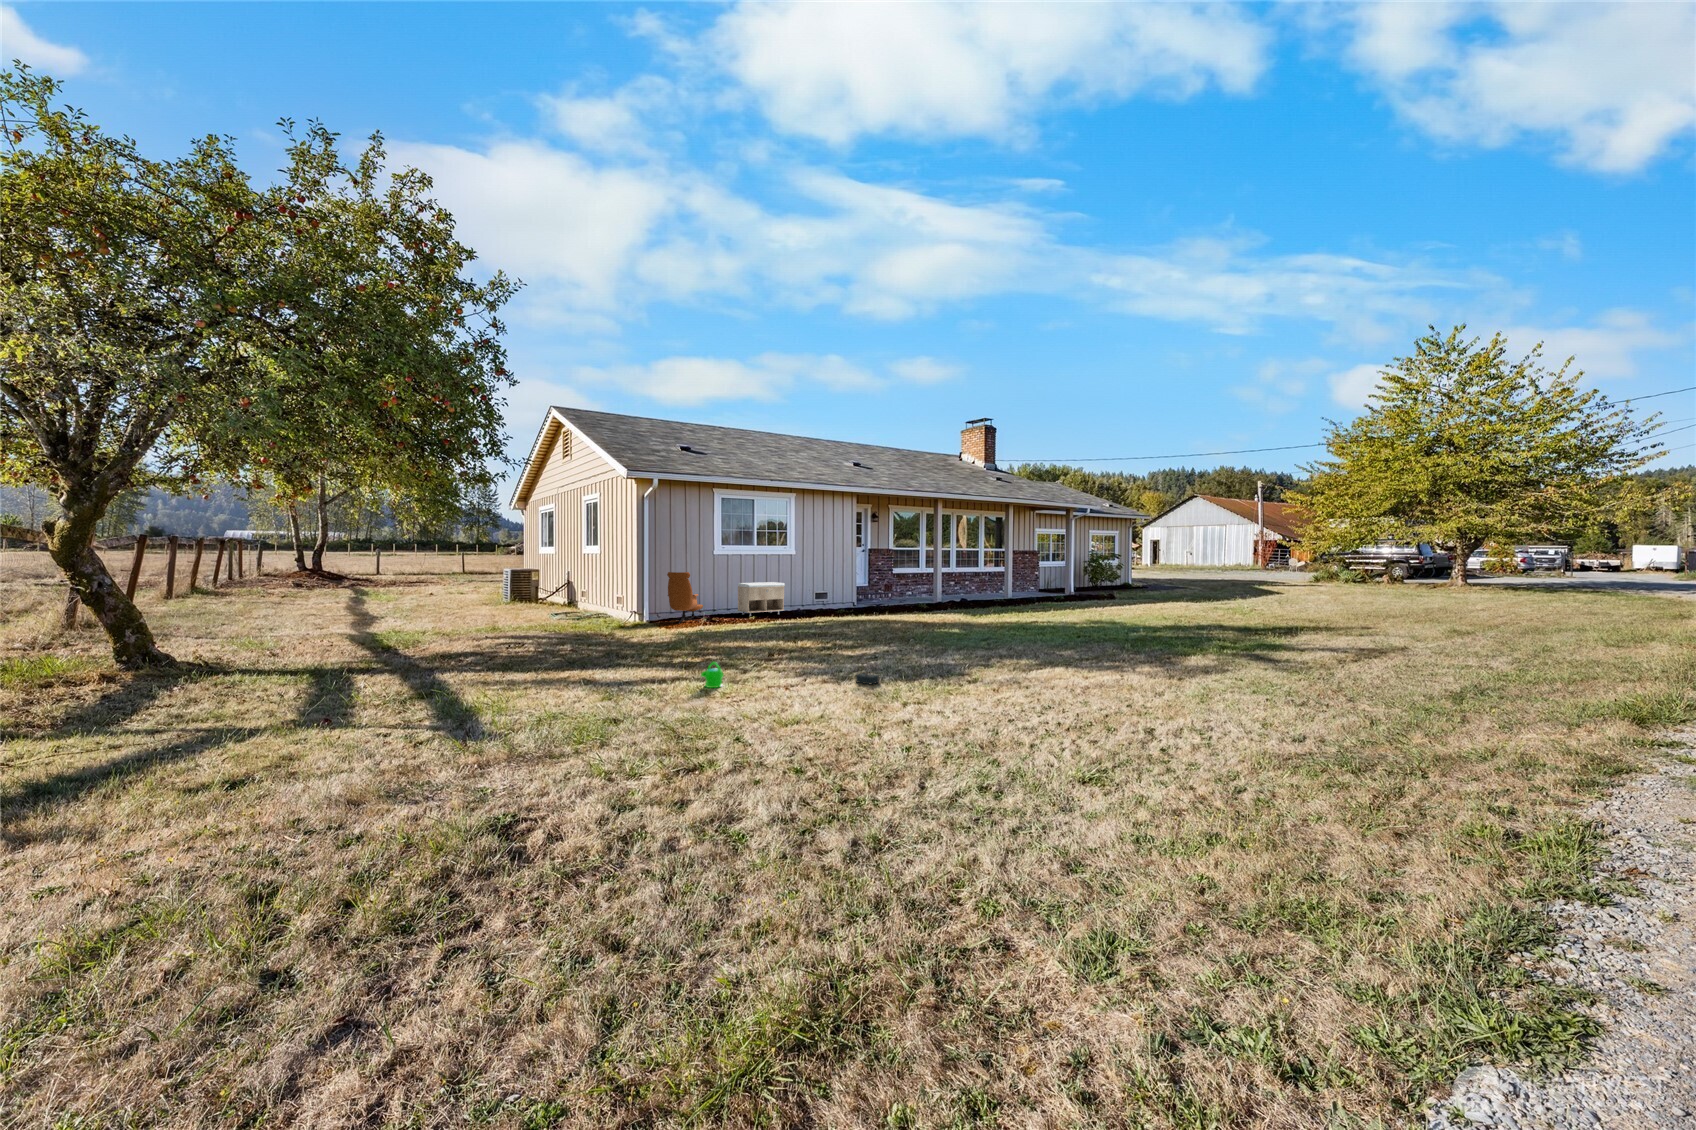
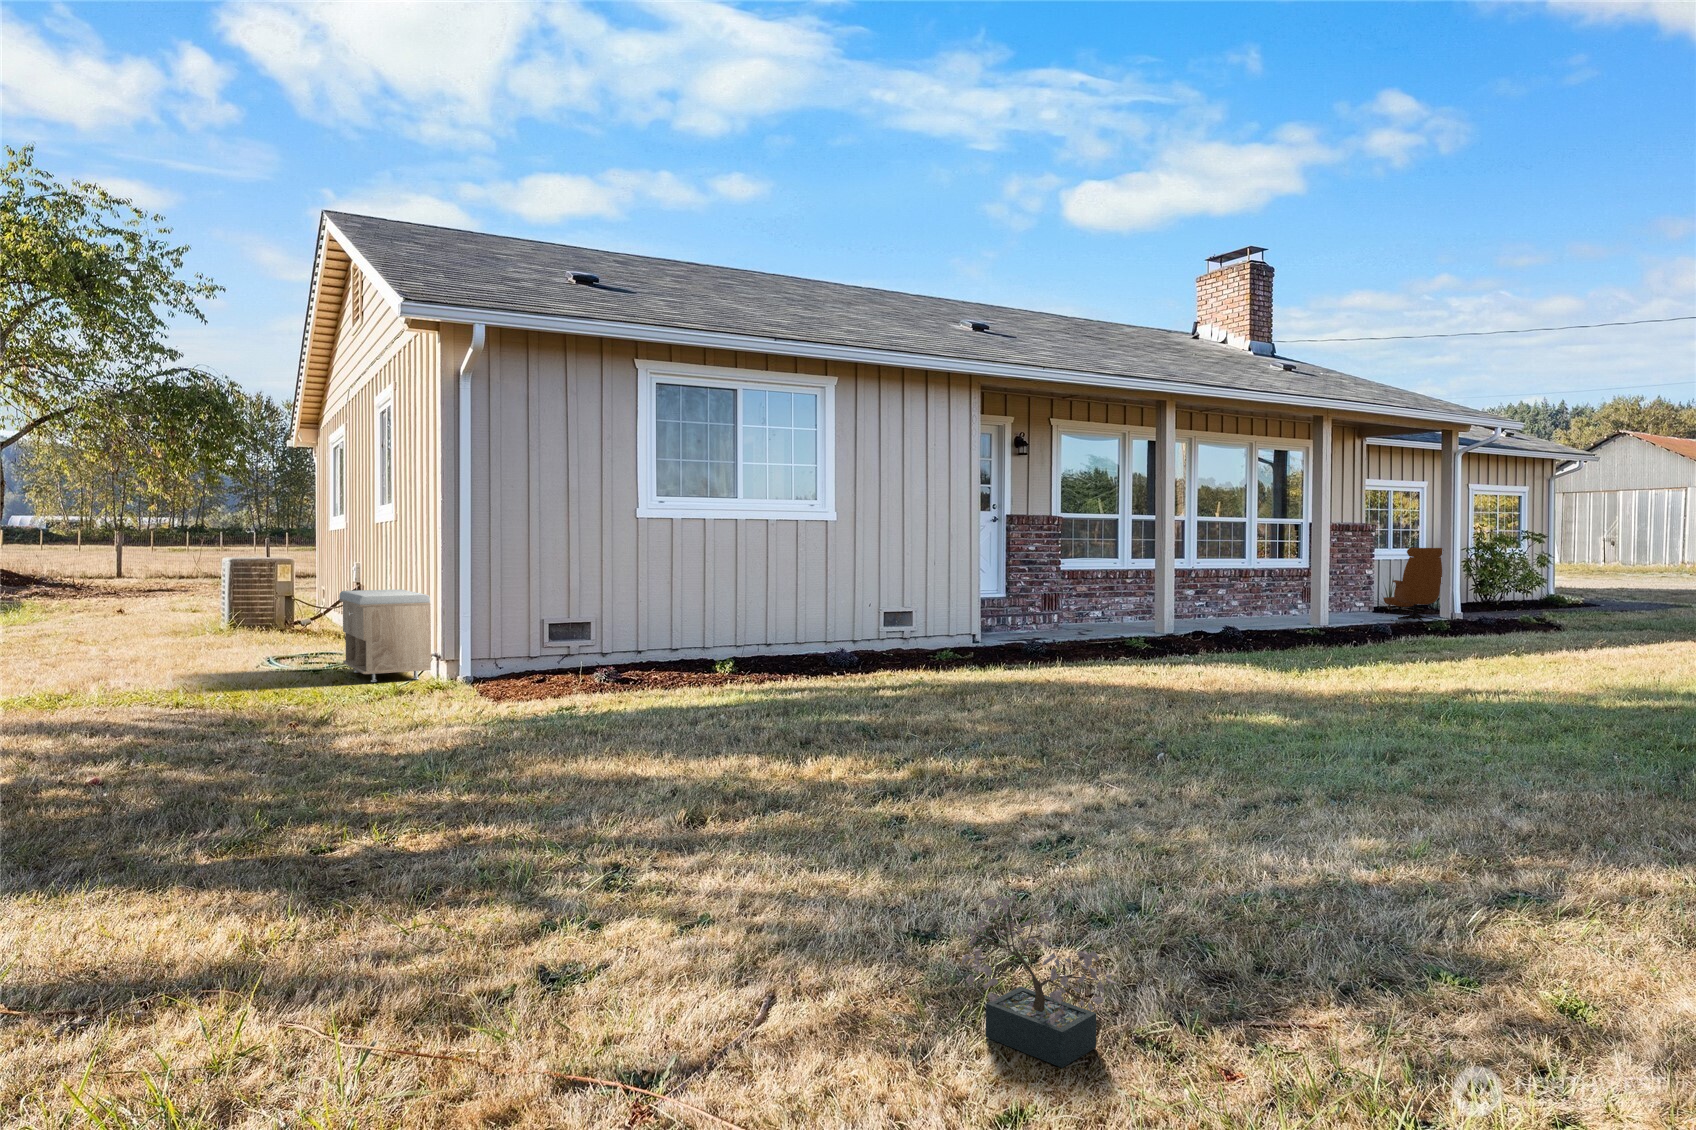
lounge chair: present [667,572,703,623] -> present [1384,548,1444,623]
storage bench: present [738,582,785,616] -> present [339,589,431,682]
watering can: present [701,662,724,688] -> none [226,936,382,1072]

